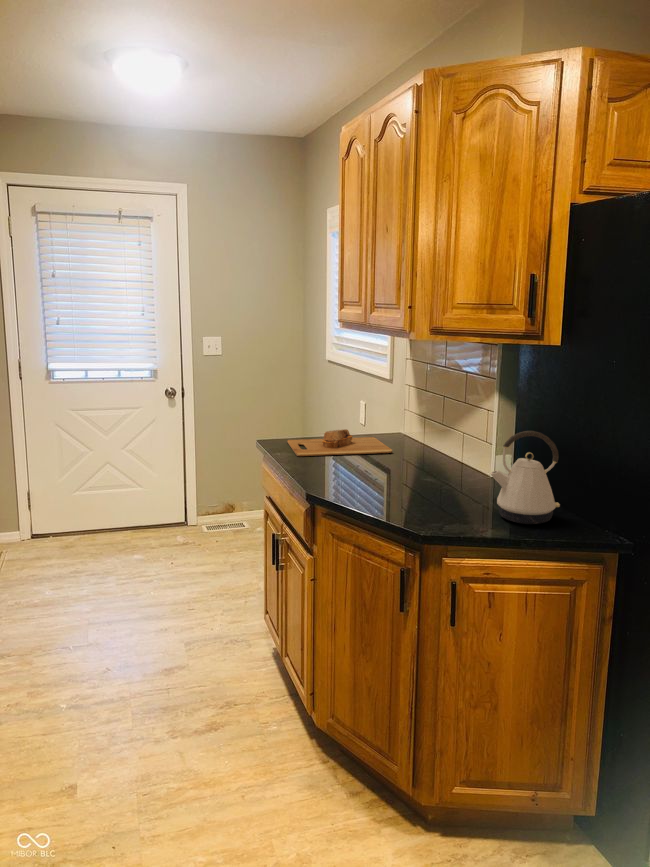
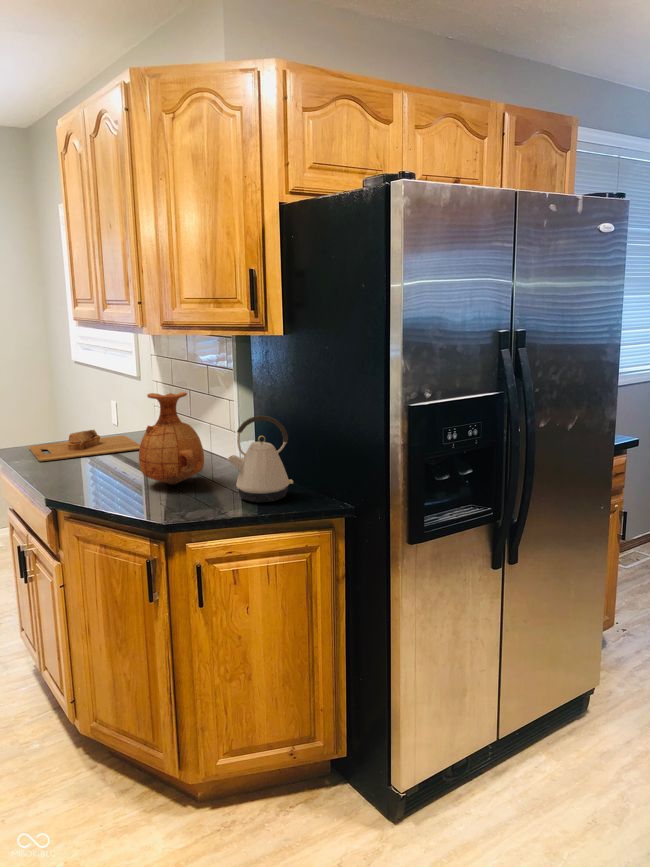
vase: none [396,399,461,494] -> present [139,392,204,485]

